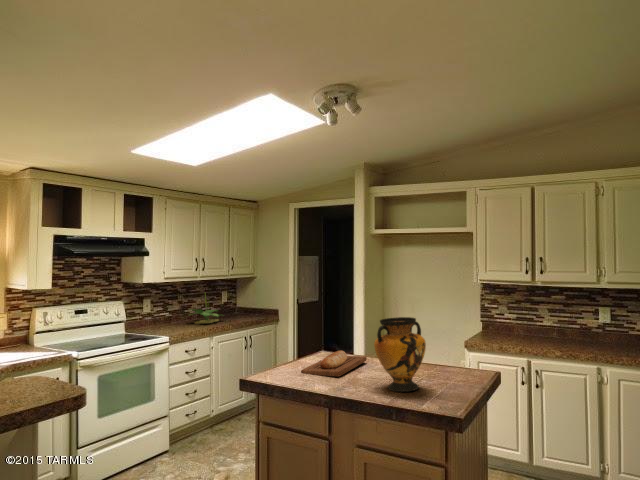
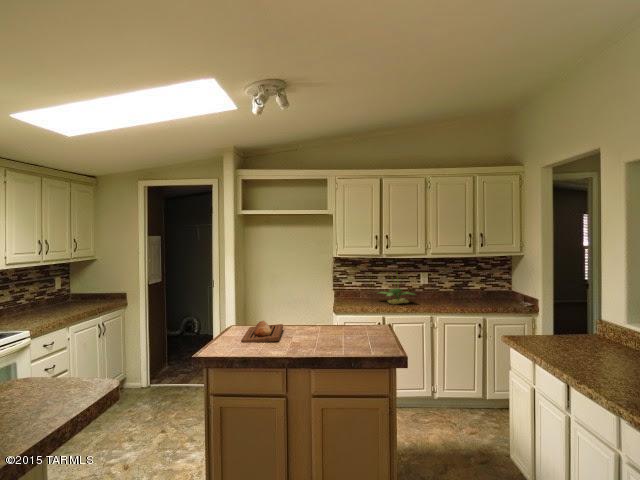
potted plant: present [190,297,223,324] -> present [380,289,414,304]
vase: present [374,317,426,392] -> none [313,287,353,345]

